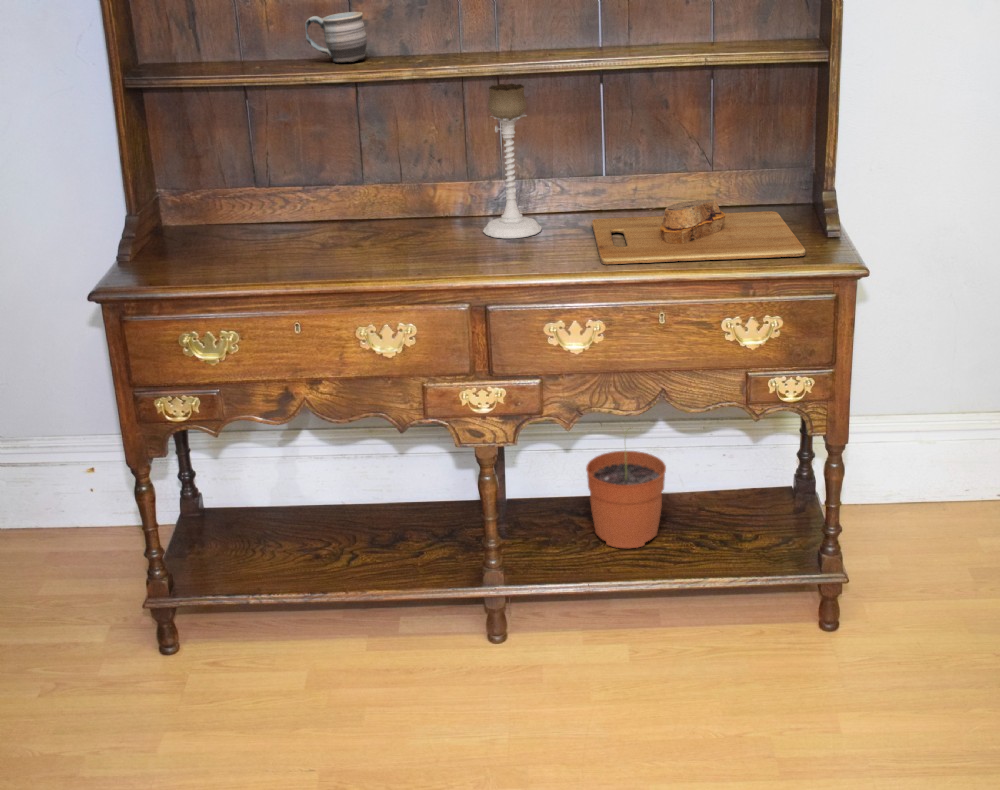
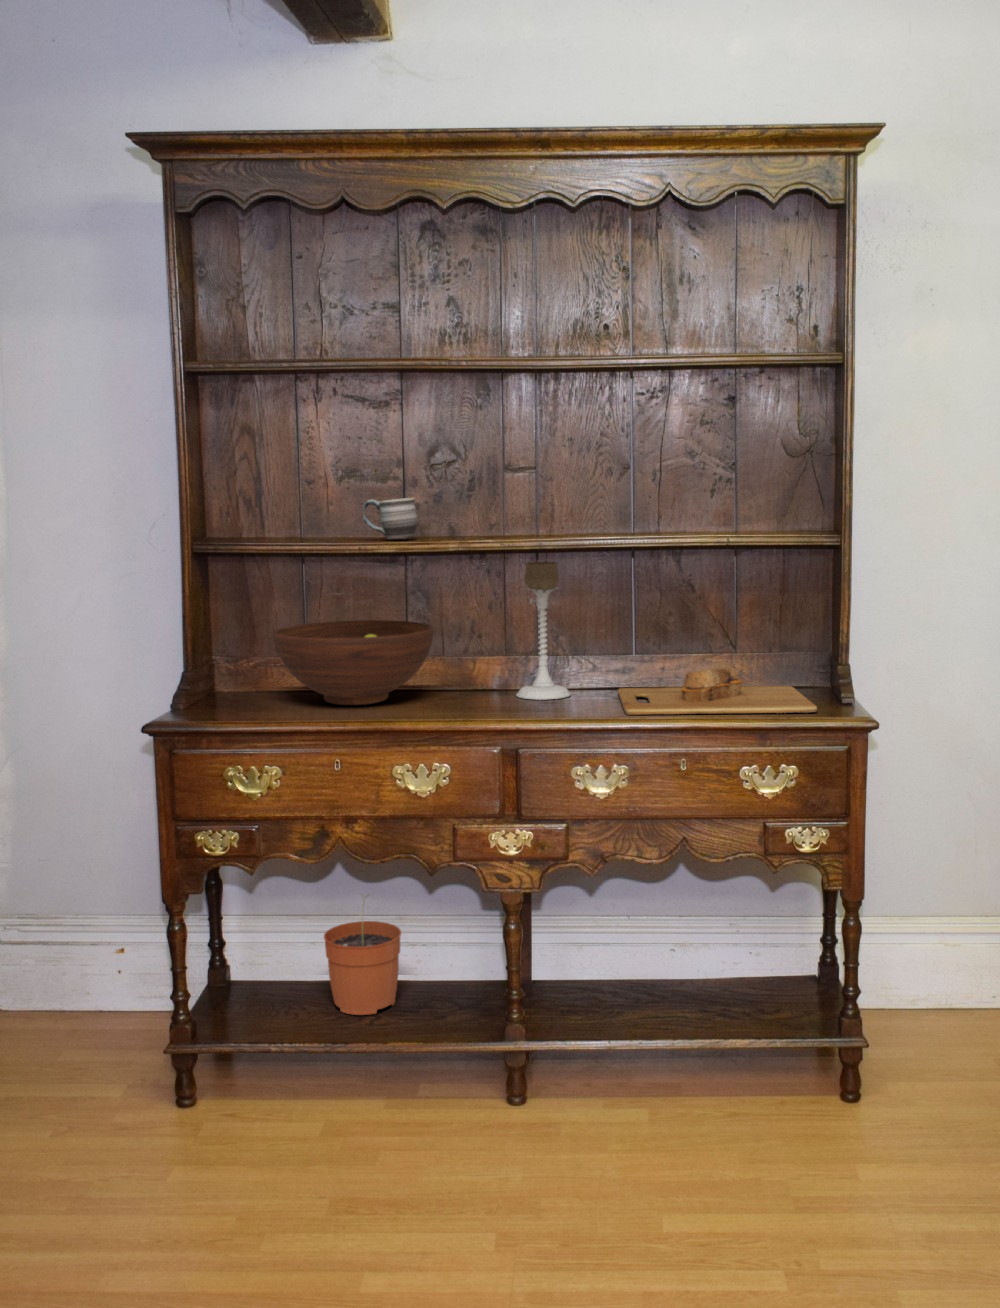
fruit bowl: none [217,150,392,254] -> present [274,620,434,705]
plant pot: present [586,450,666,548] -> present [324,902,401,1015]

